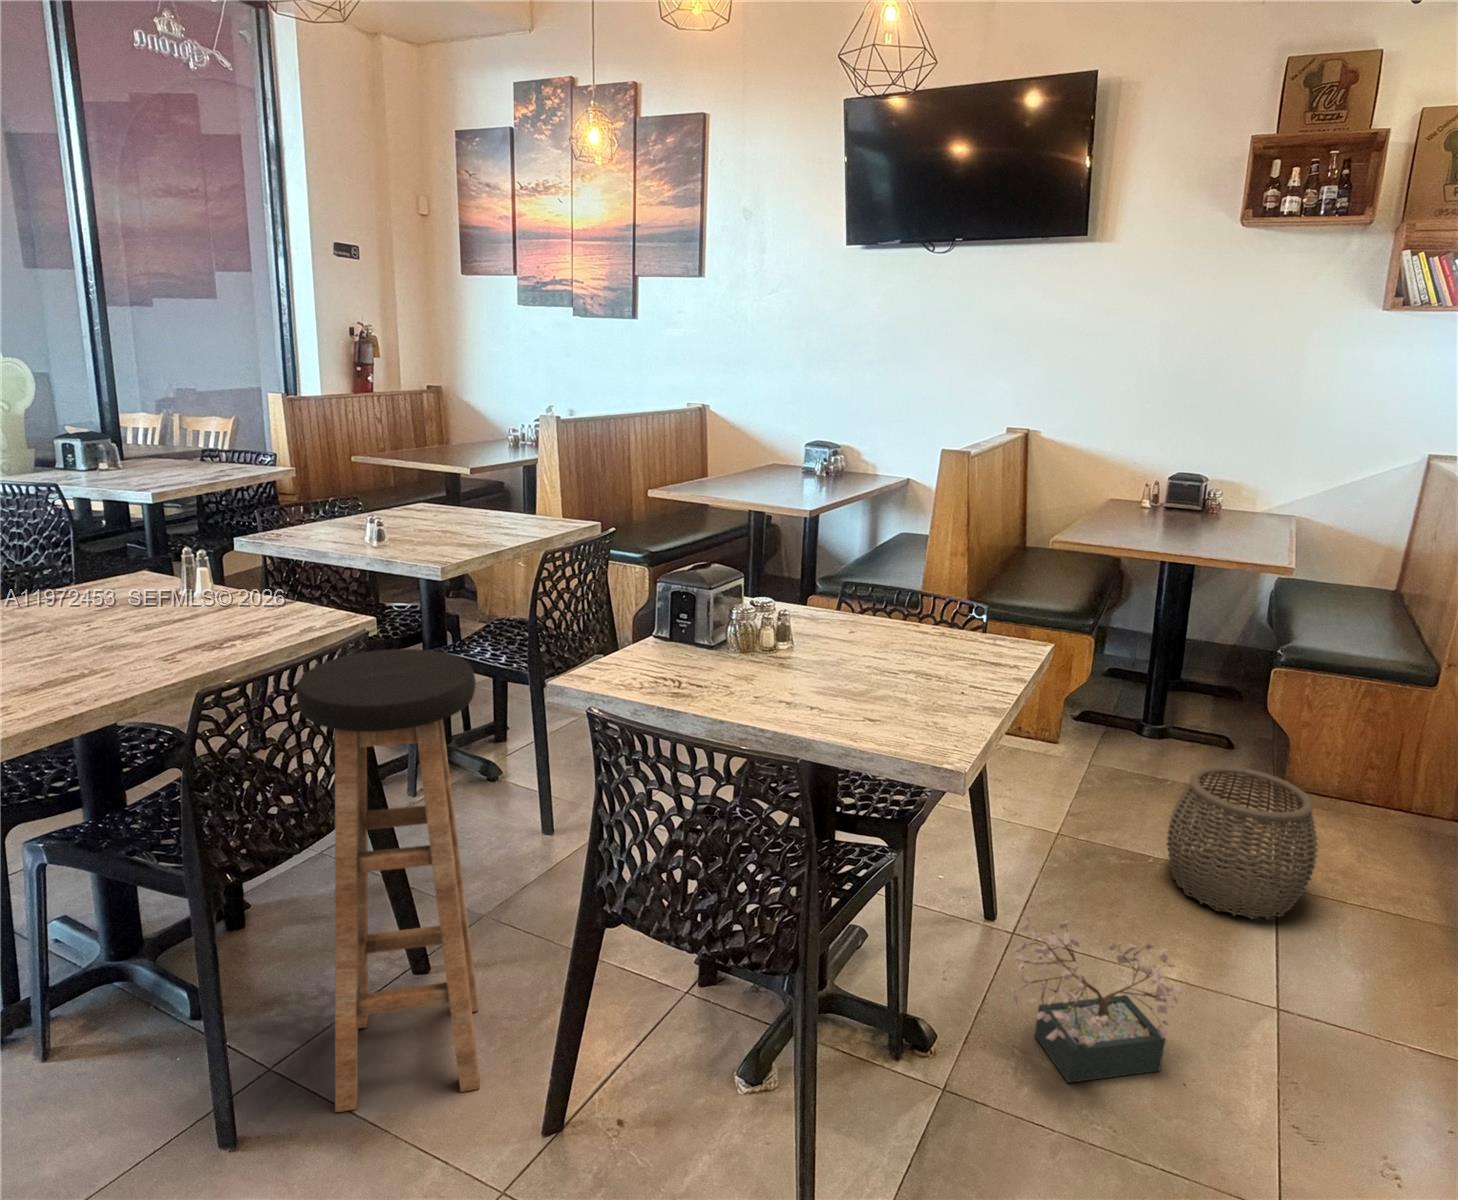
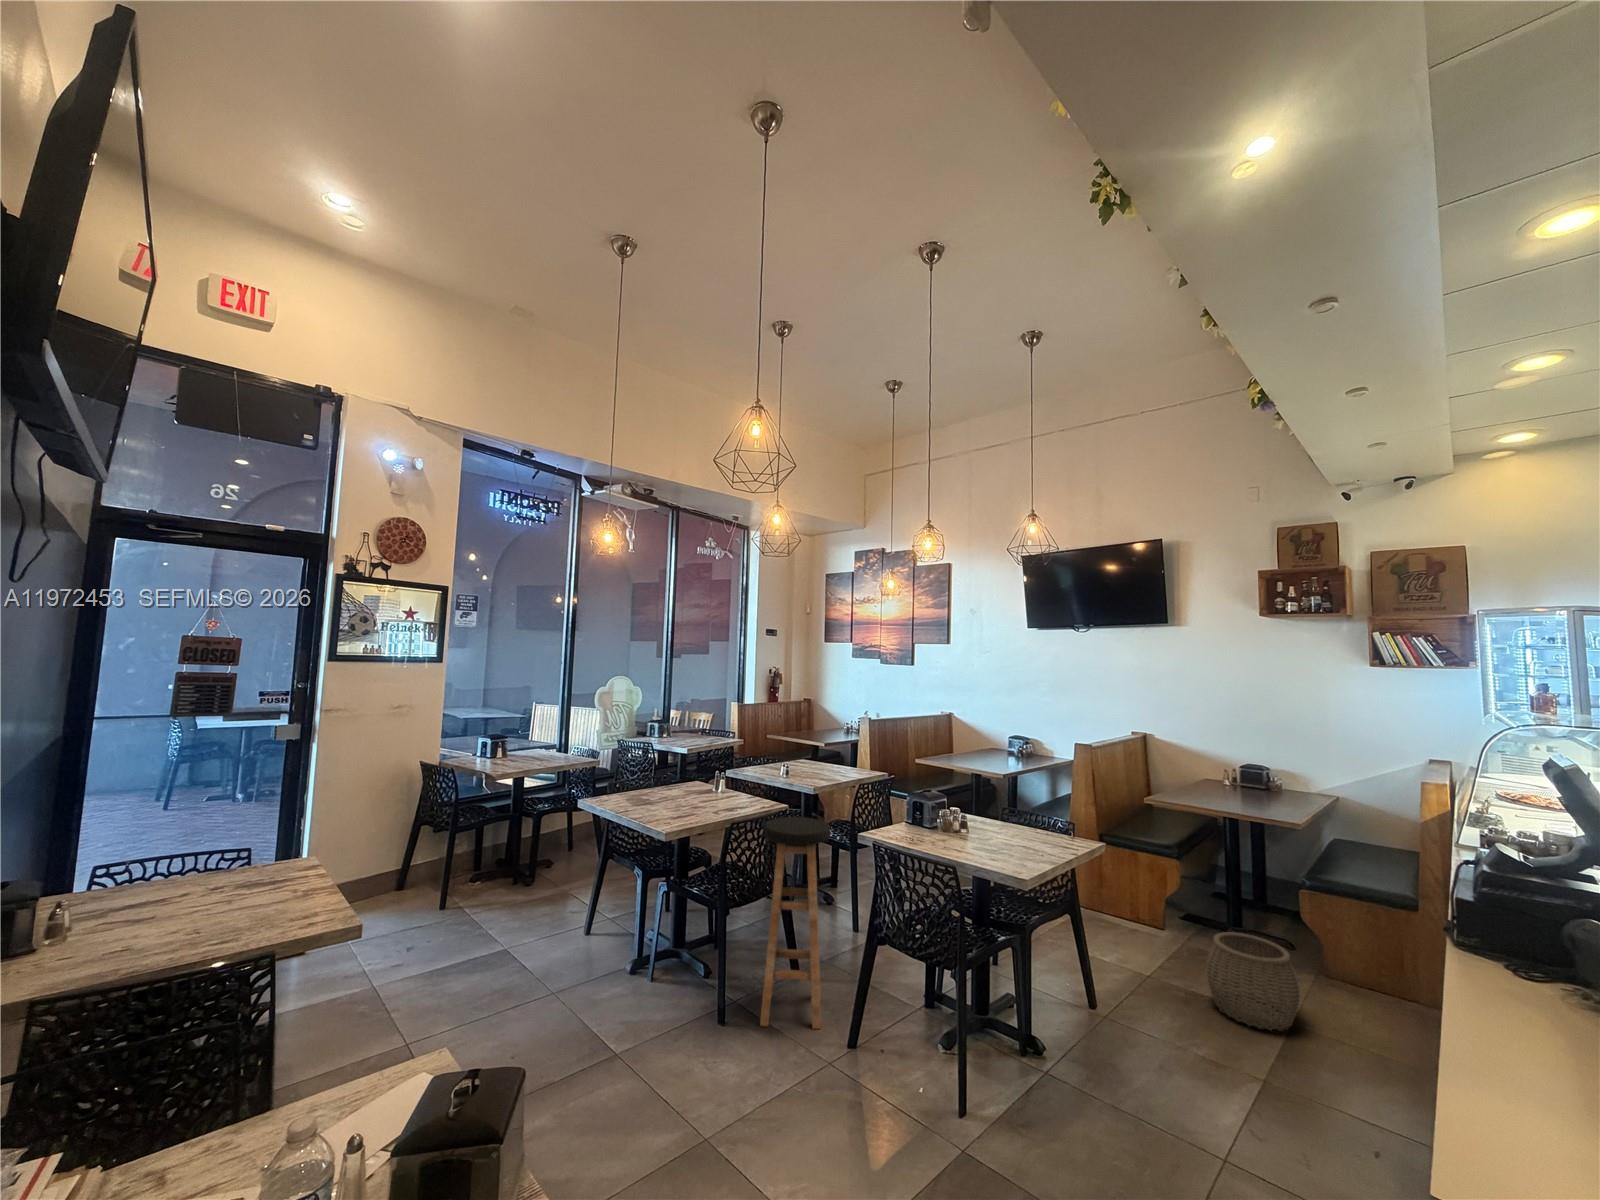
decorative plant: present [1011,915,1182,1083] -> none [1082,981,1182,1085]

